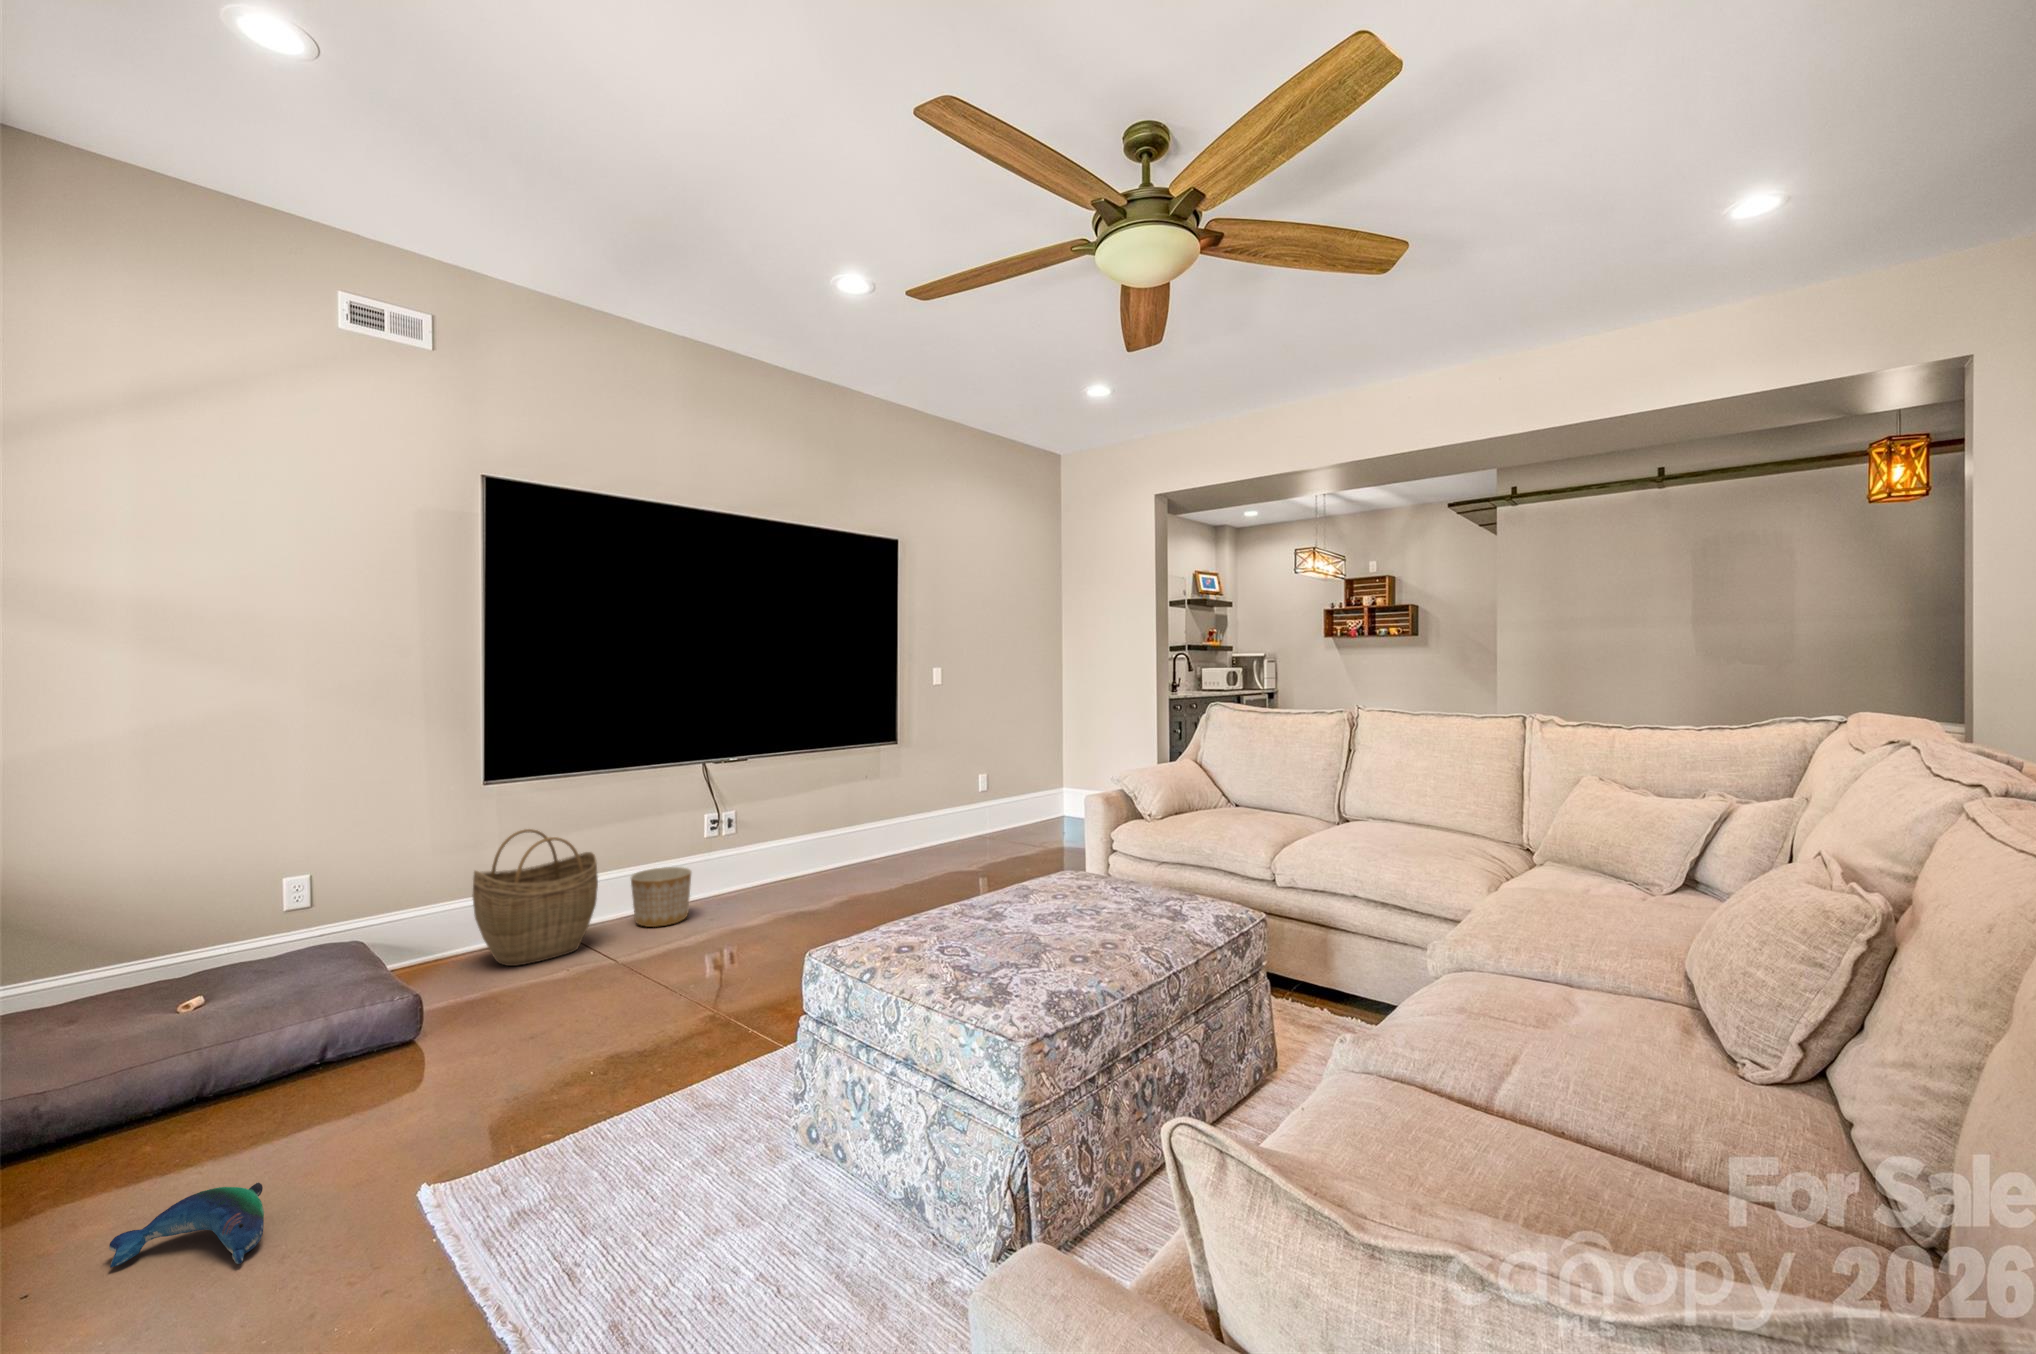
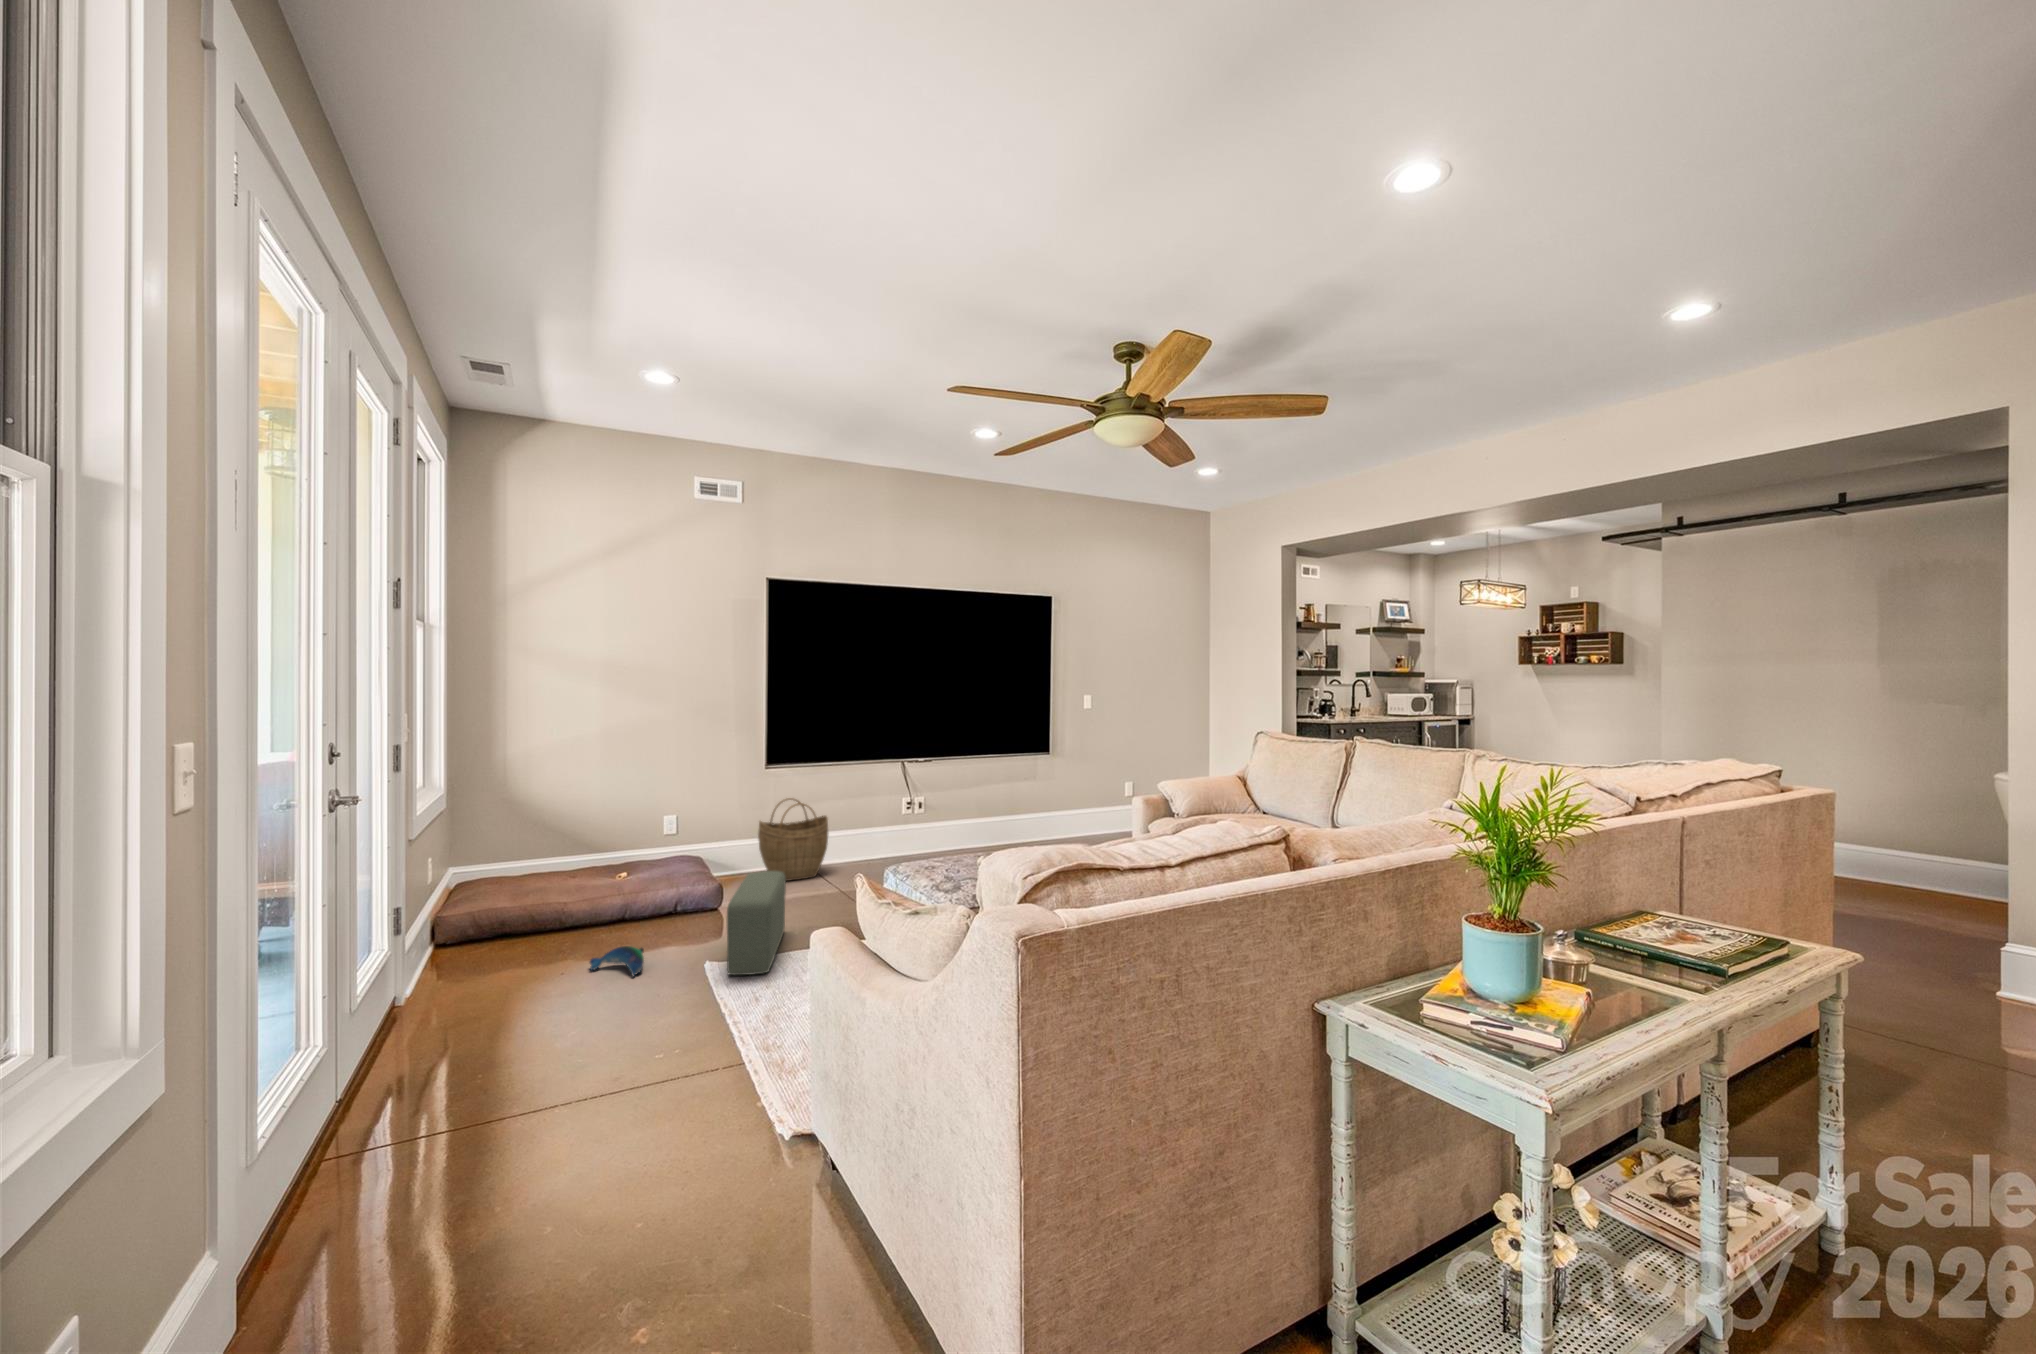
planter: present [631,867,691,927] -> none [851,831,889,869]
pouf: none [475,969,576,1209] -> present [727,871,786,975]

